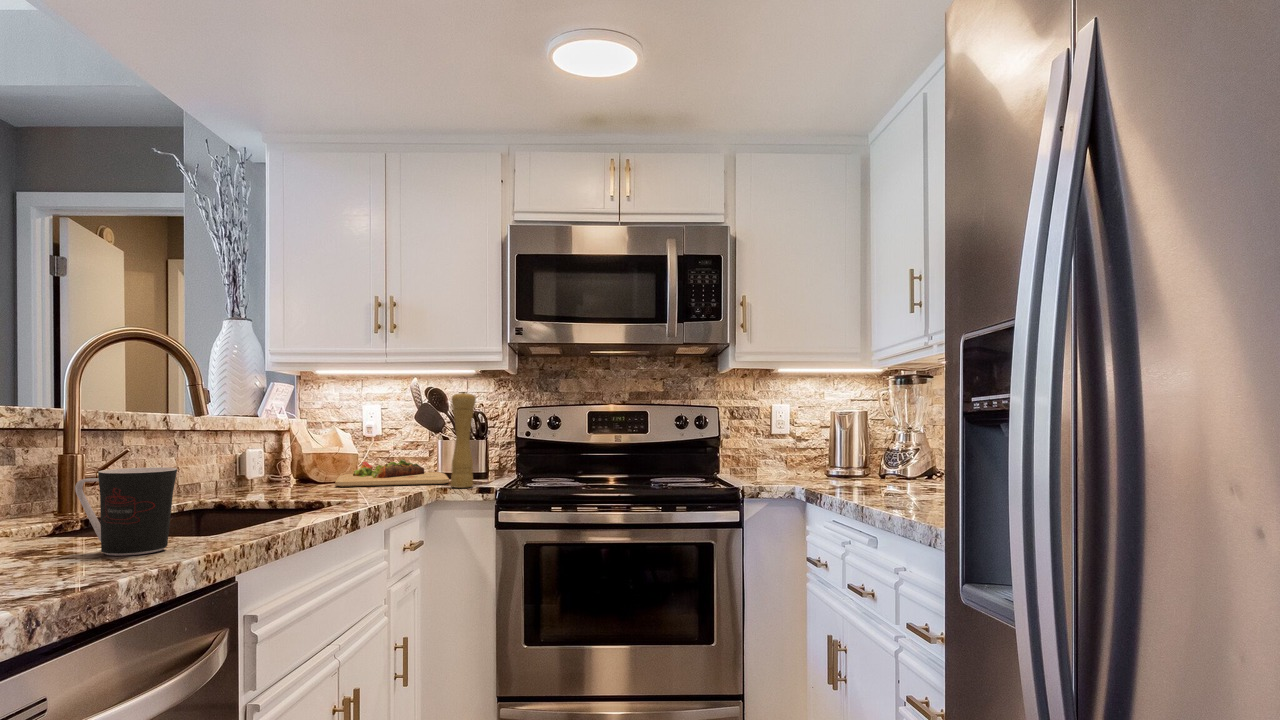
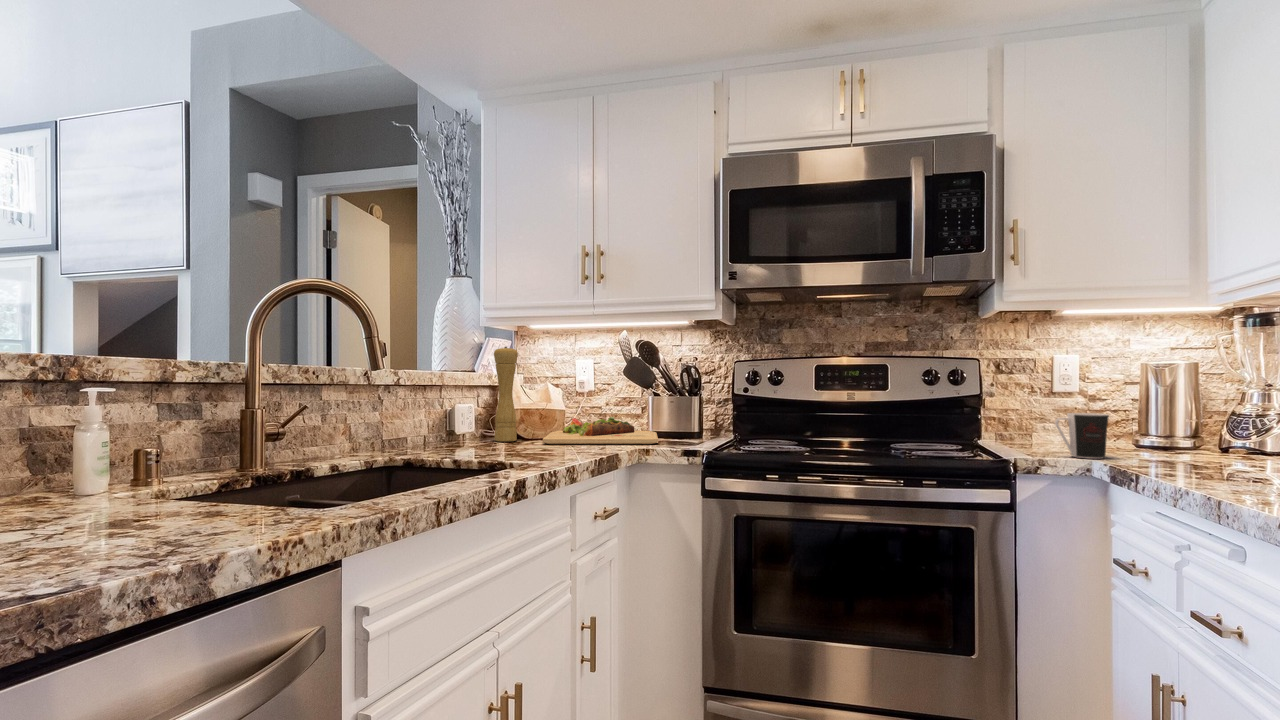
pepper mill: present [451,392,476,488] -> present [494,347,518,442]
coffee cup: present [75,467,177,556] -> present [1055,413,1109,459]

